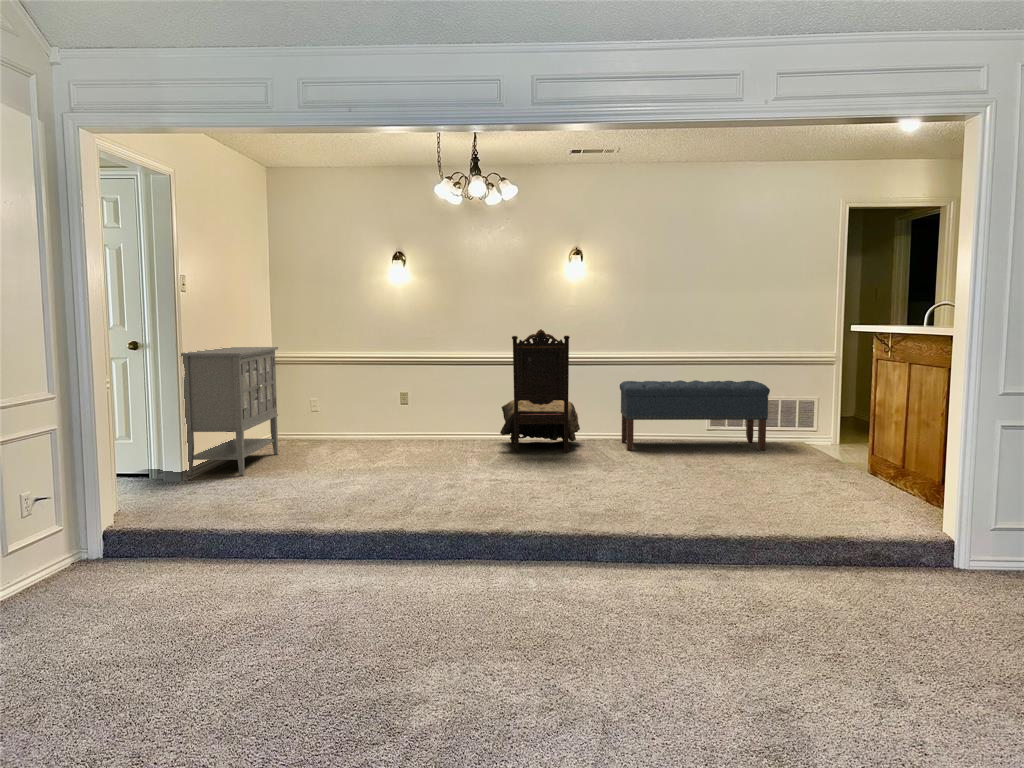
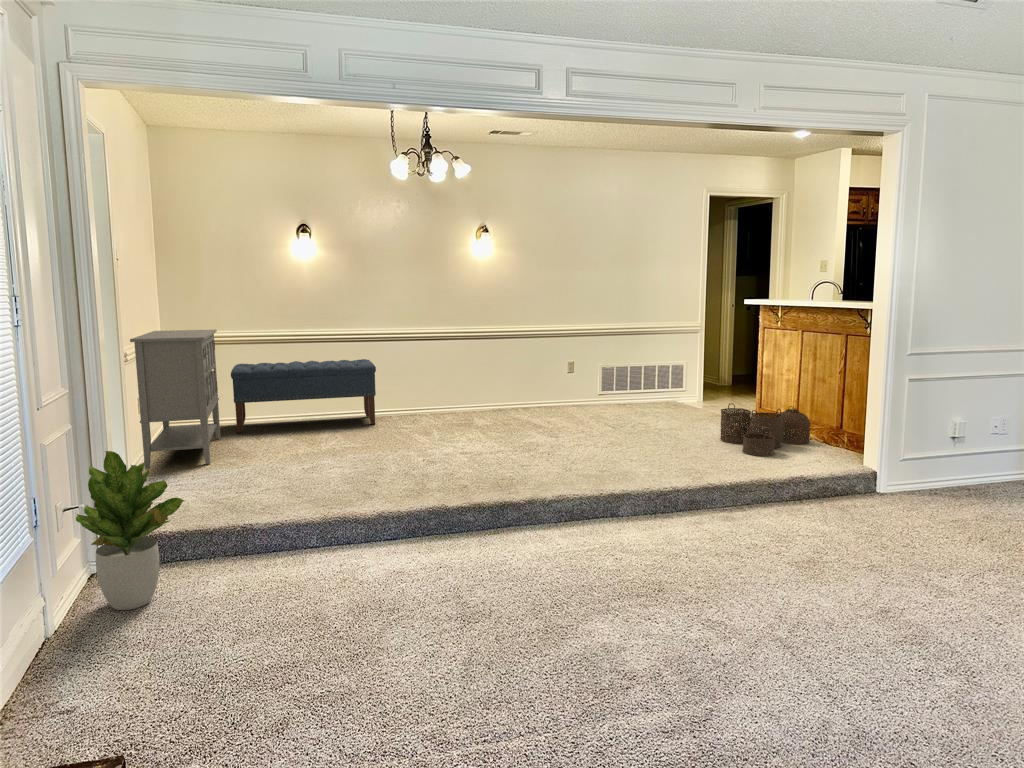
dining chair: present [500,329,580,452] -> none [430,309,506,422]
bench: present [620,380,770,450] -> present [231,359,376,433]
woven basket: none [793,446,911,511] -> present [720,403,810,456]
potted plant: none [38,448,138,590] -> present [76,451,184,610]

